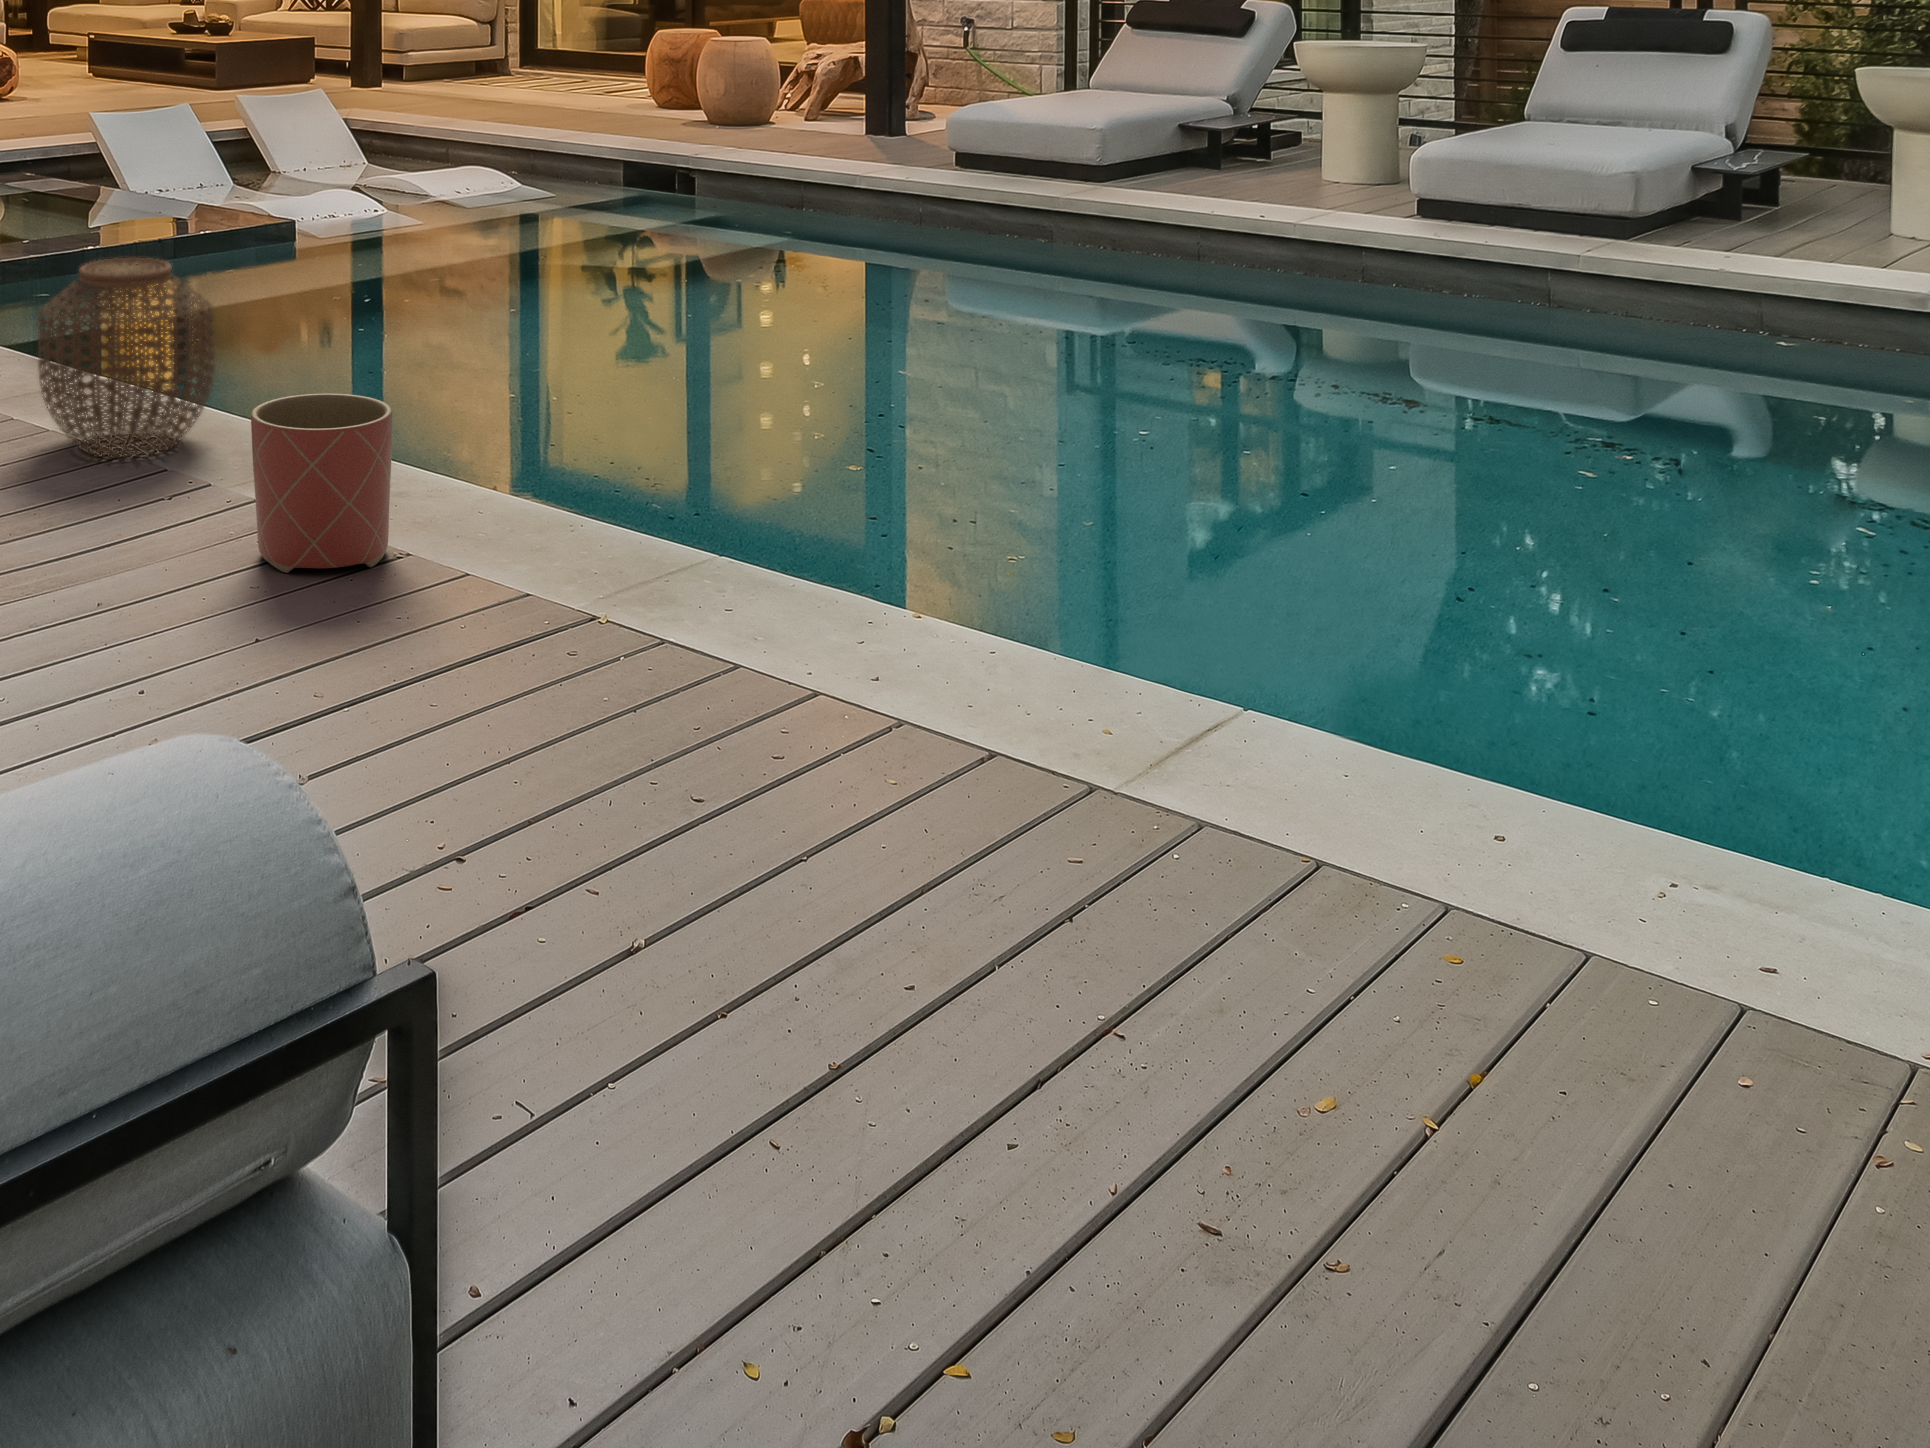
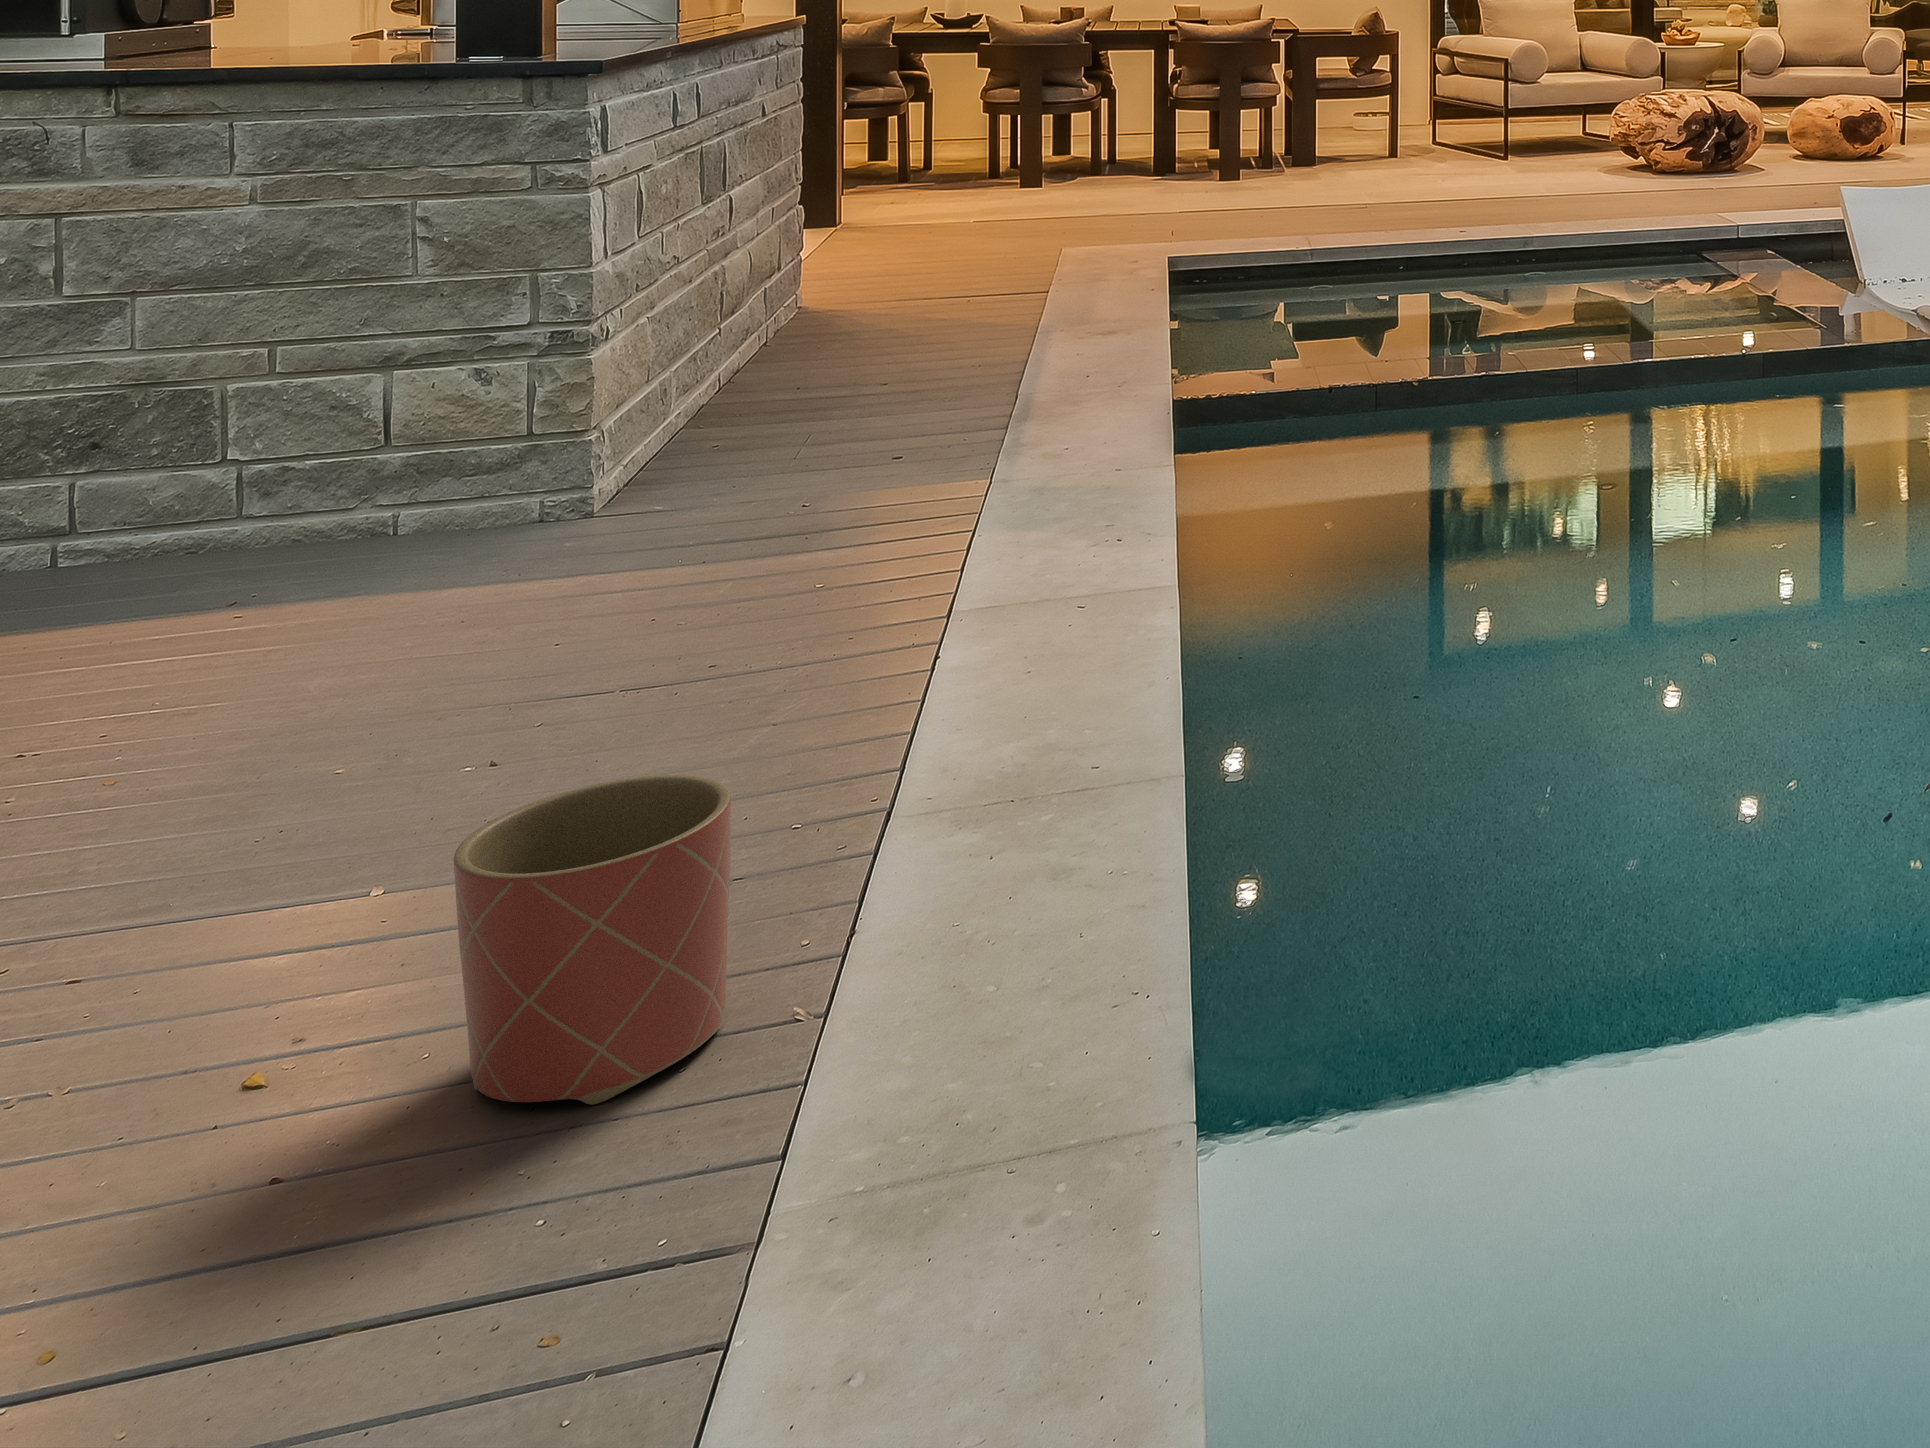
woven basket: present [38,258,214,457] -> none [740,475,1018,768]

